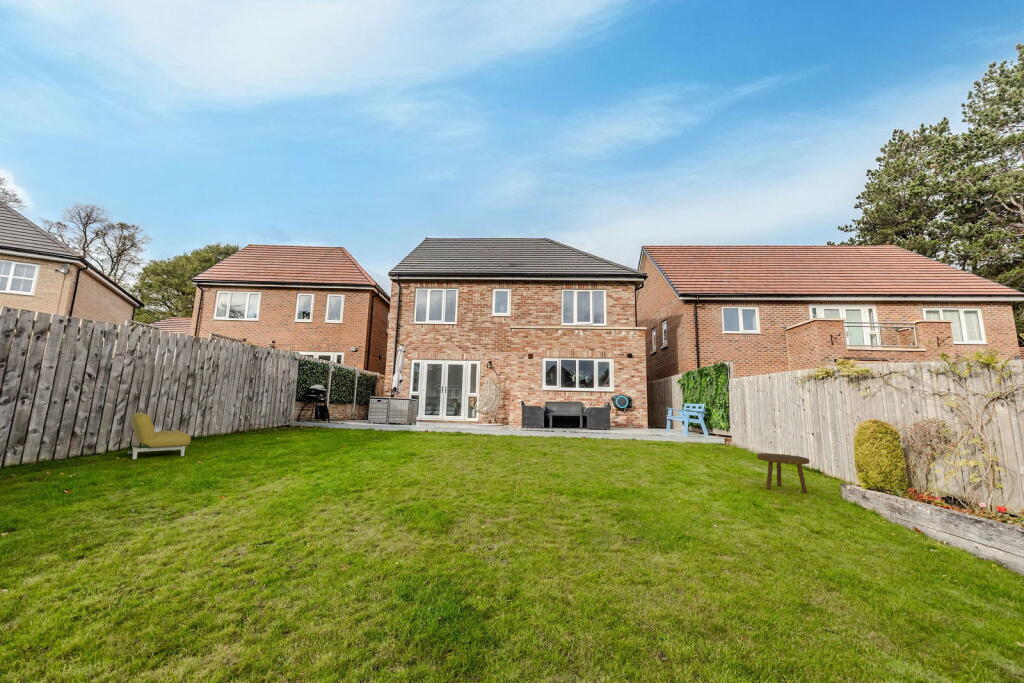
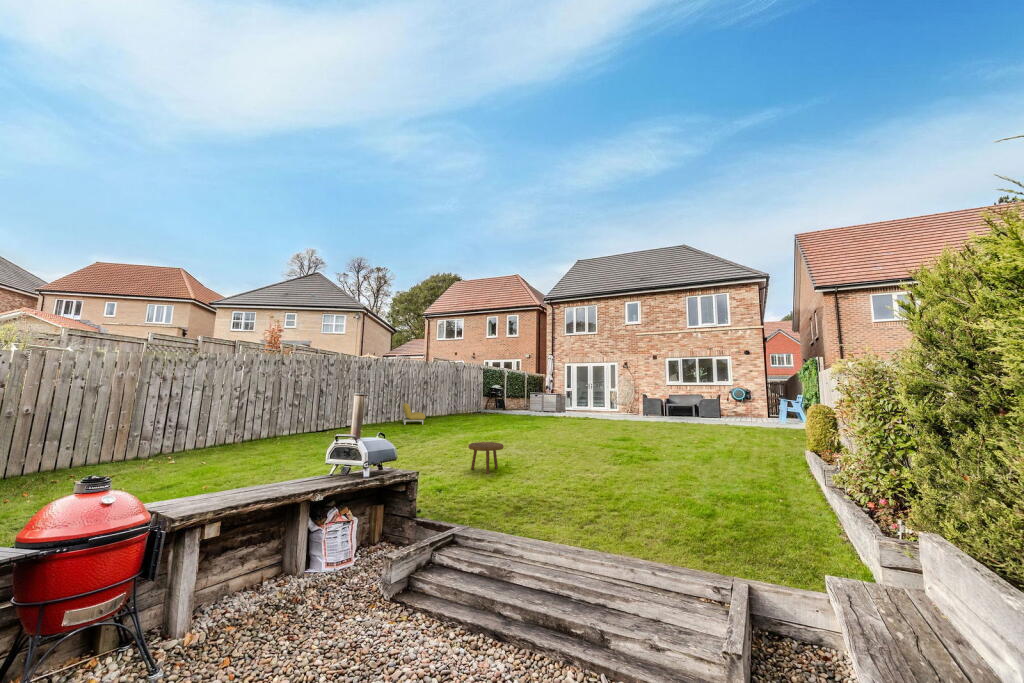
footstool: present [757,453,809,493] -> present [468,442,504,474]

